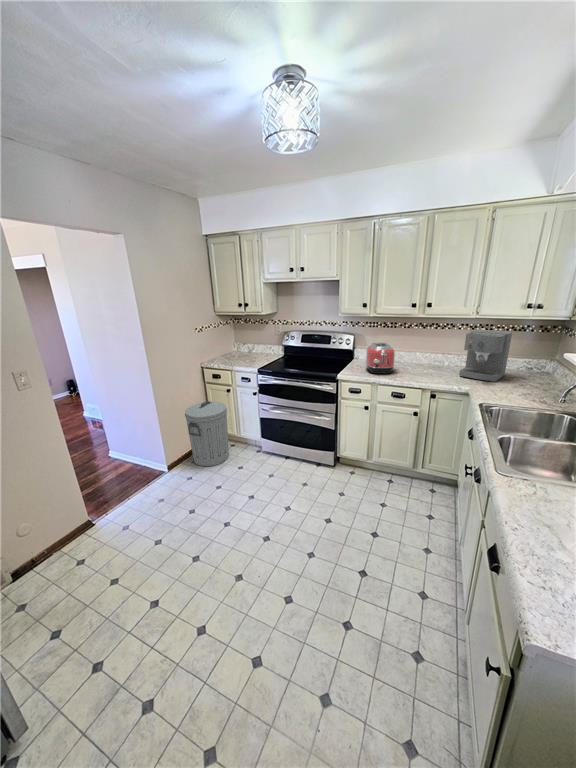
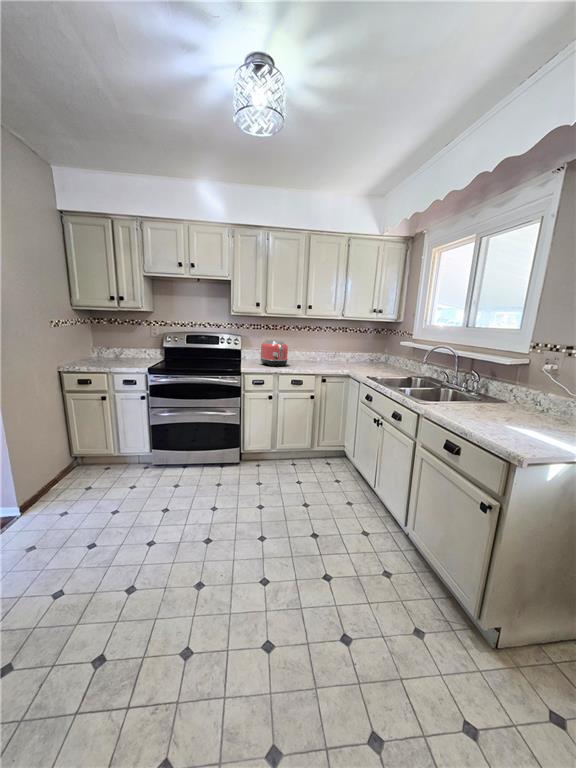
coffee maker: present [459,329,512,382] -> none [336,330,364,367]
trash can: present [185,401,229,466] -> none [44,411,109,497]

